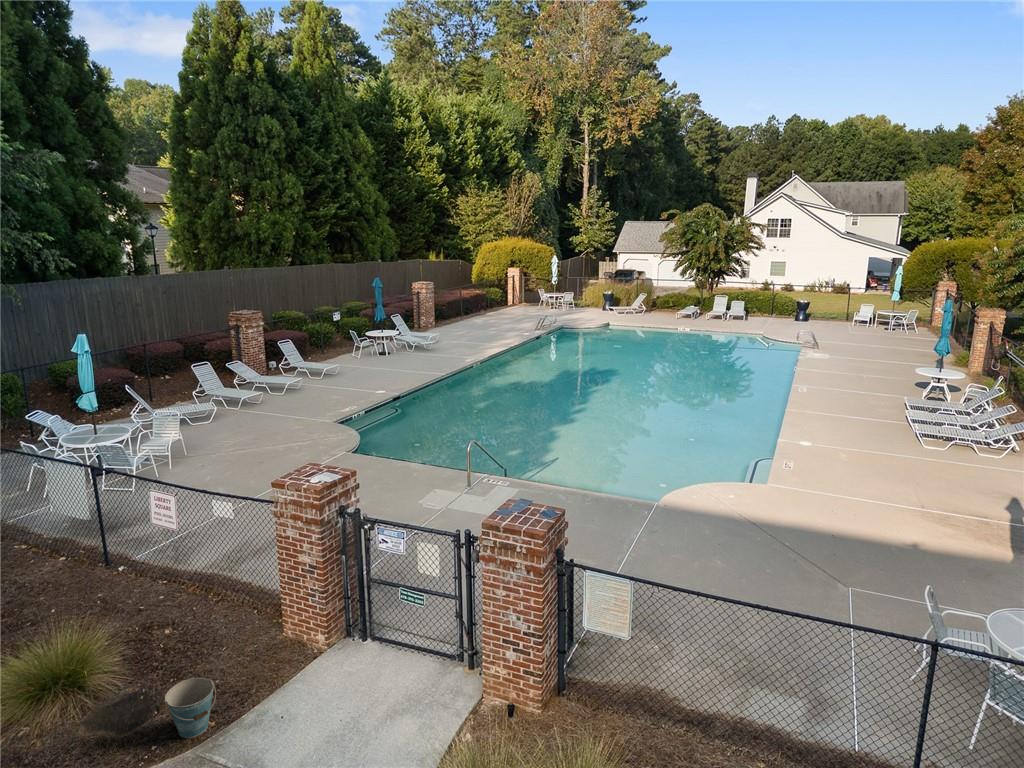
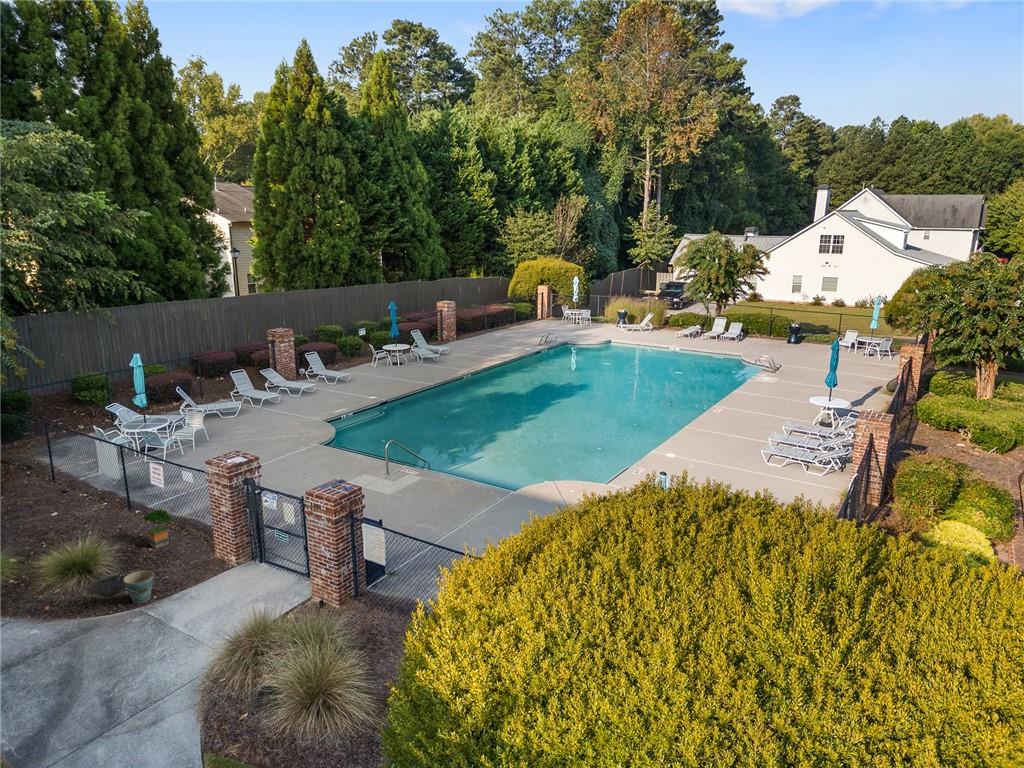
potted tree: none [153,568,202,632] -> present [144,509,173,548]

